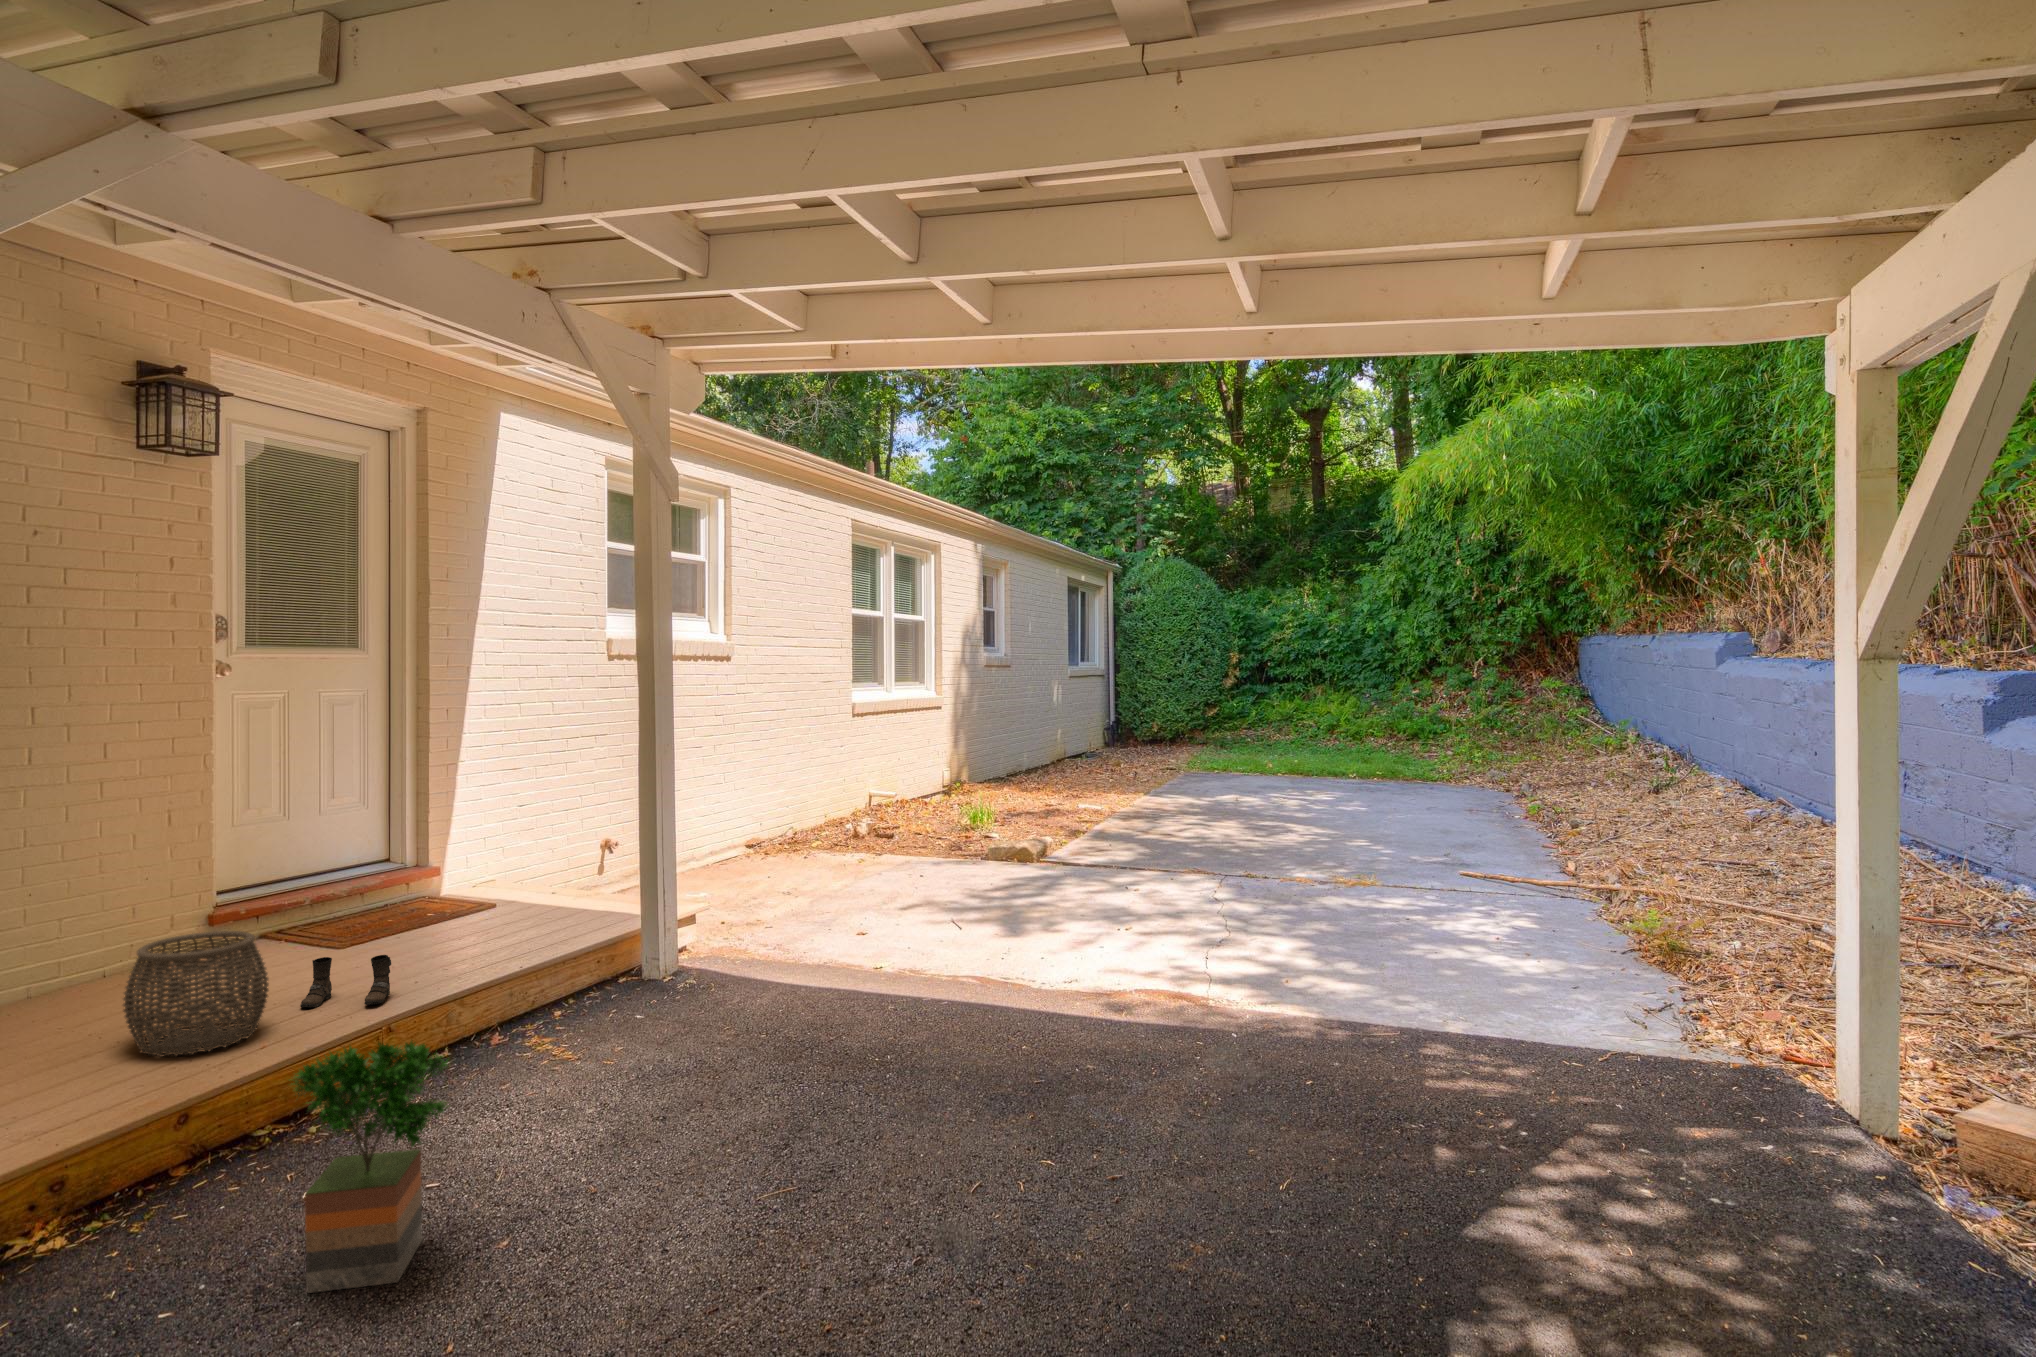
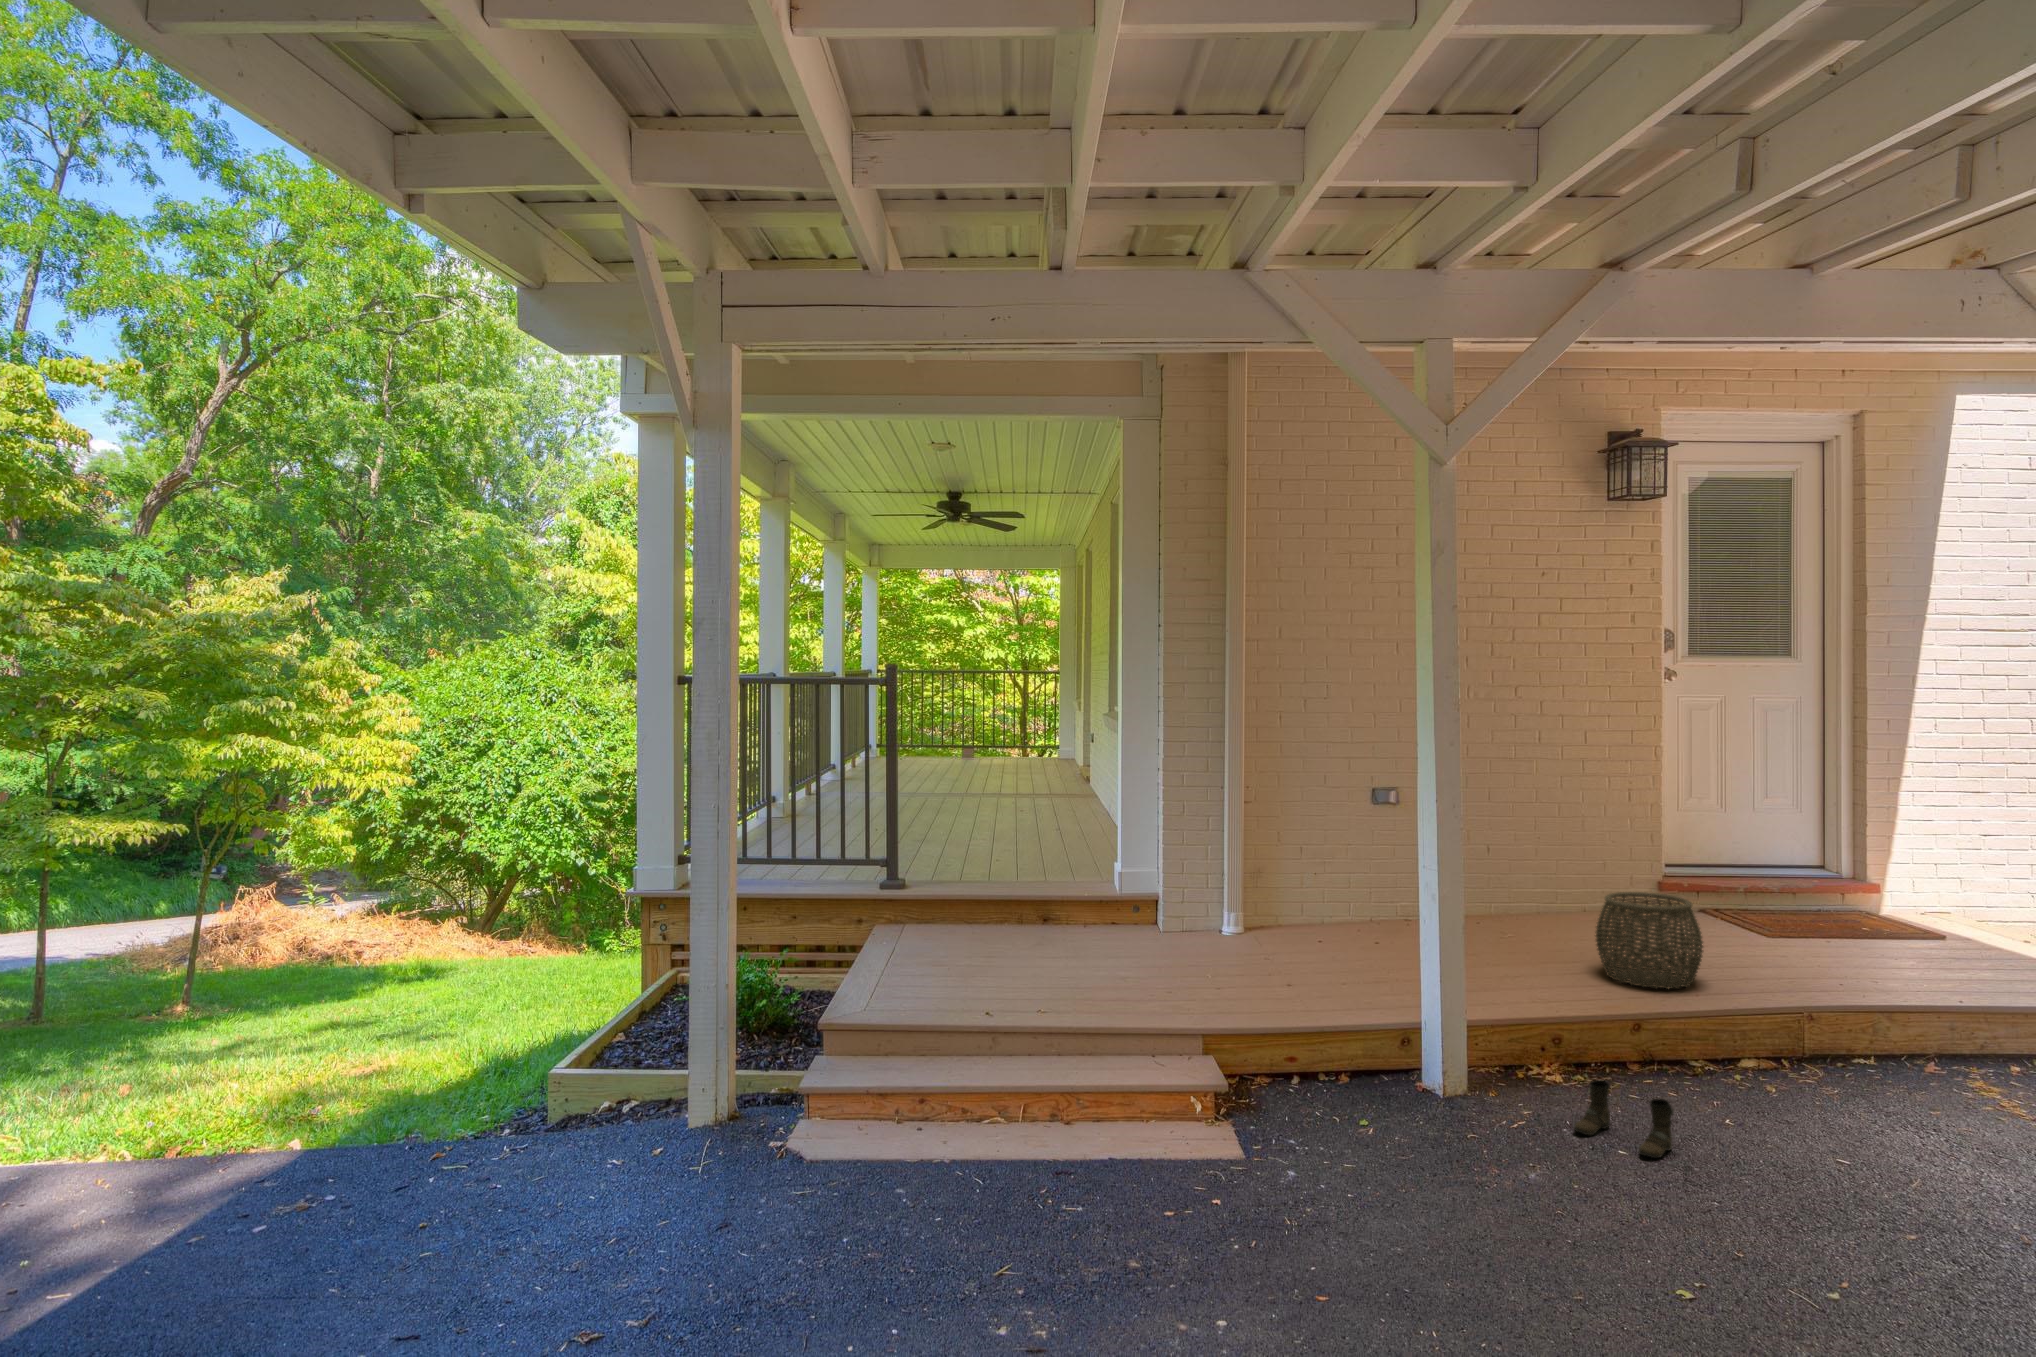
boots: present [300,955,391,1008] -> present [1574,1080,1674,1158]
potted tree: present [291,1041,448,1293] -> none [1711,1002,1861,1221]

